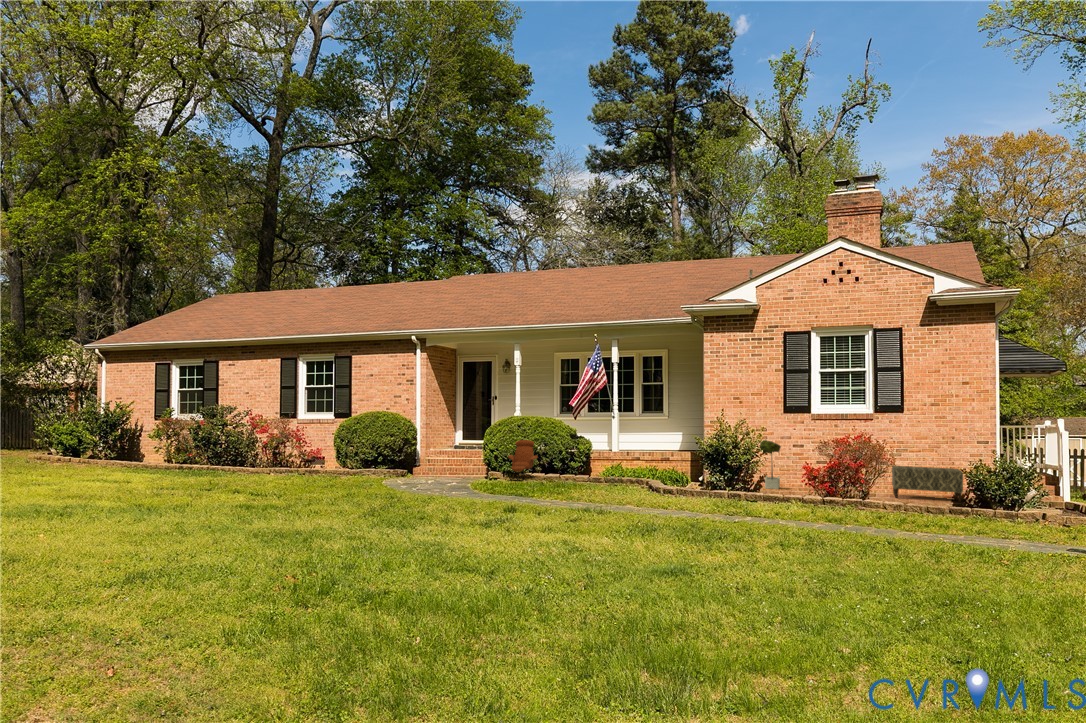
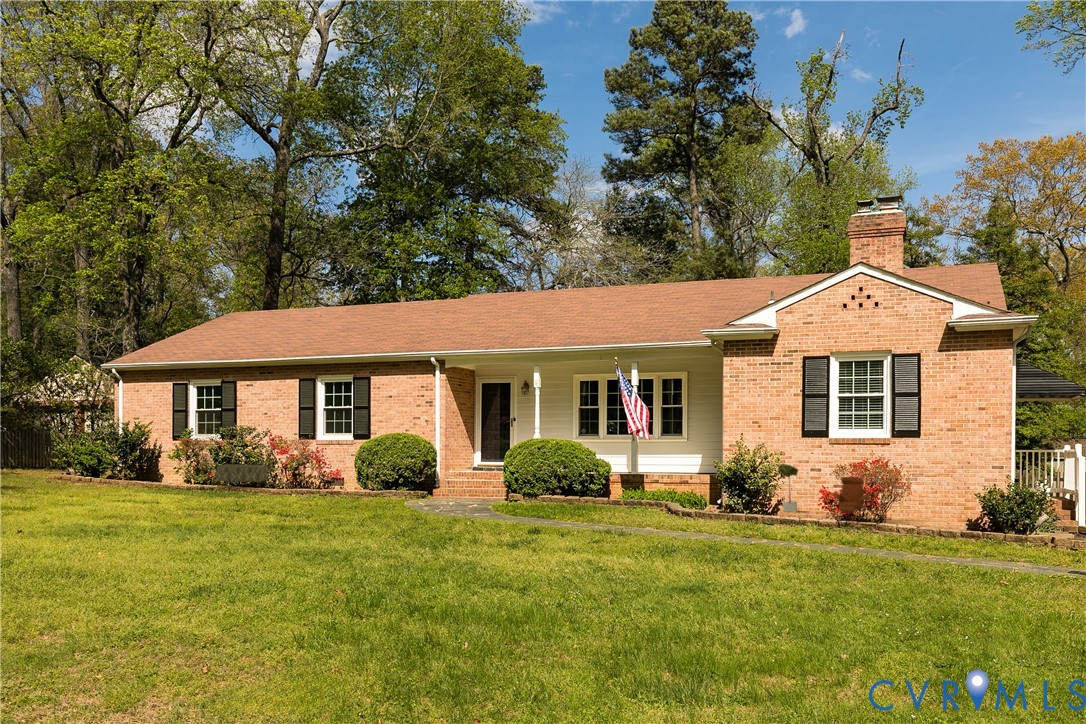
lounge chair: present [508,440,538,480] -> present [833,477,869,523]
bench: present [892,465,963,502] -> present [216,464,268,488]

